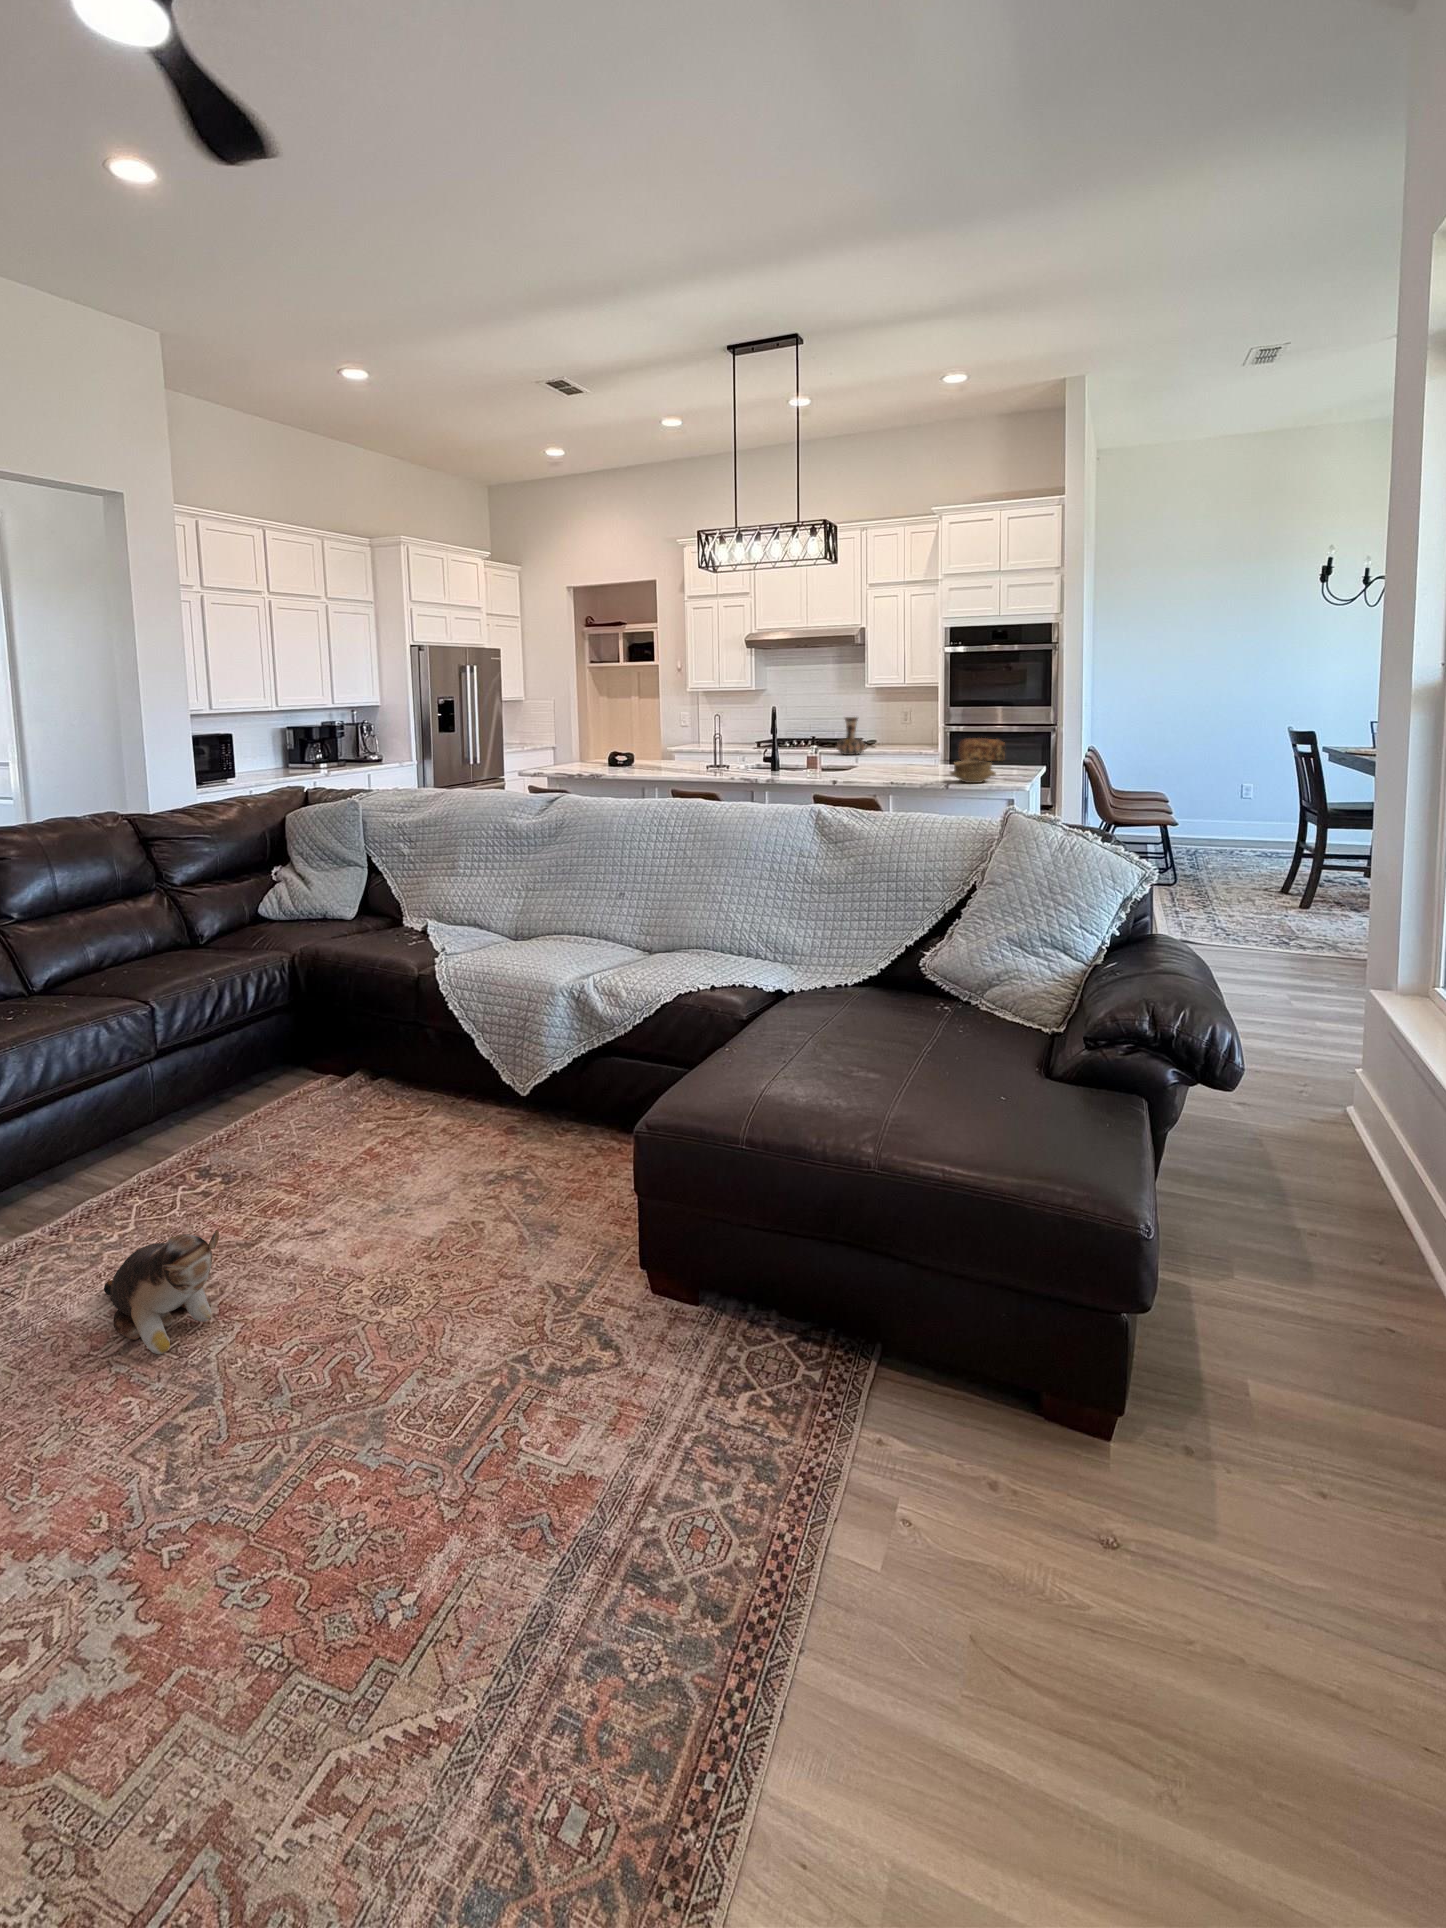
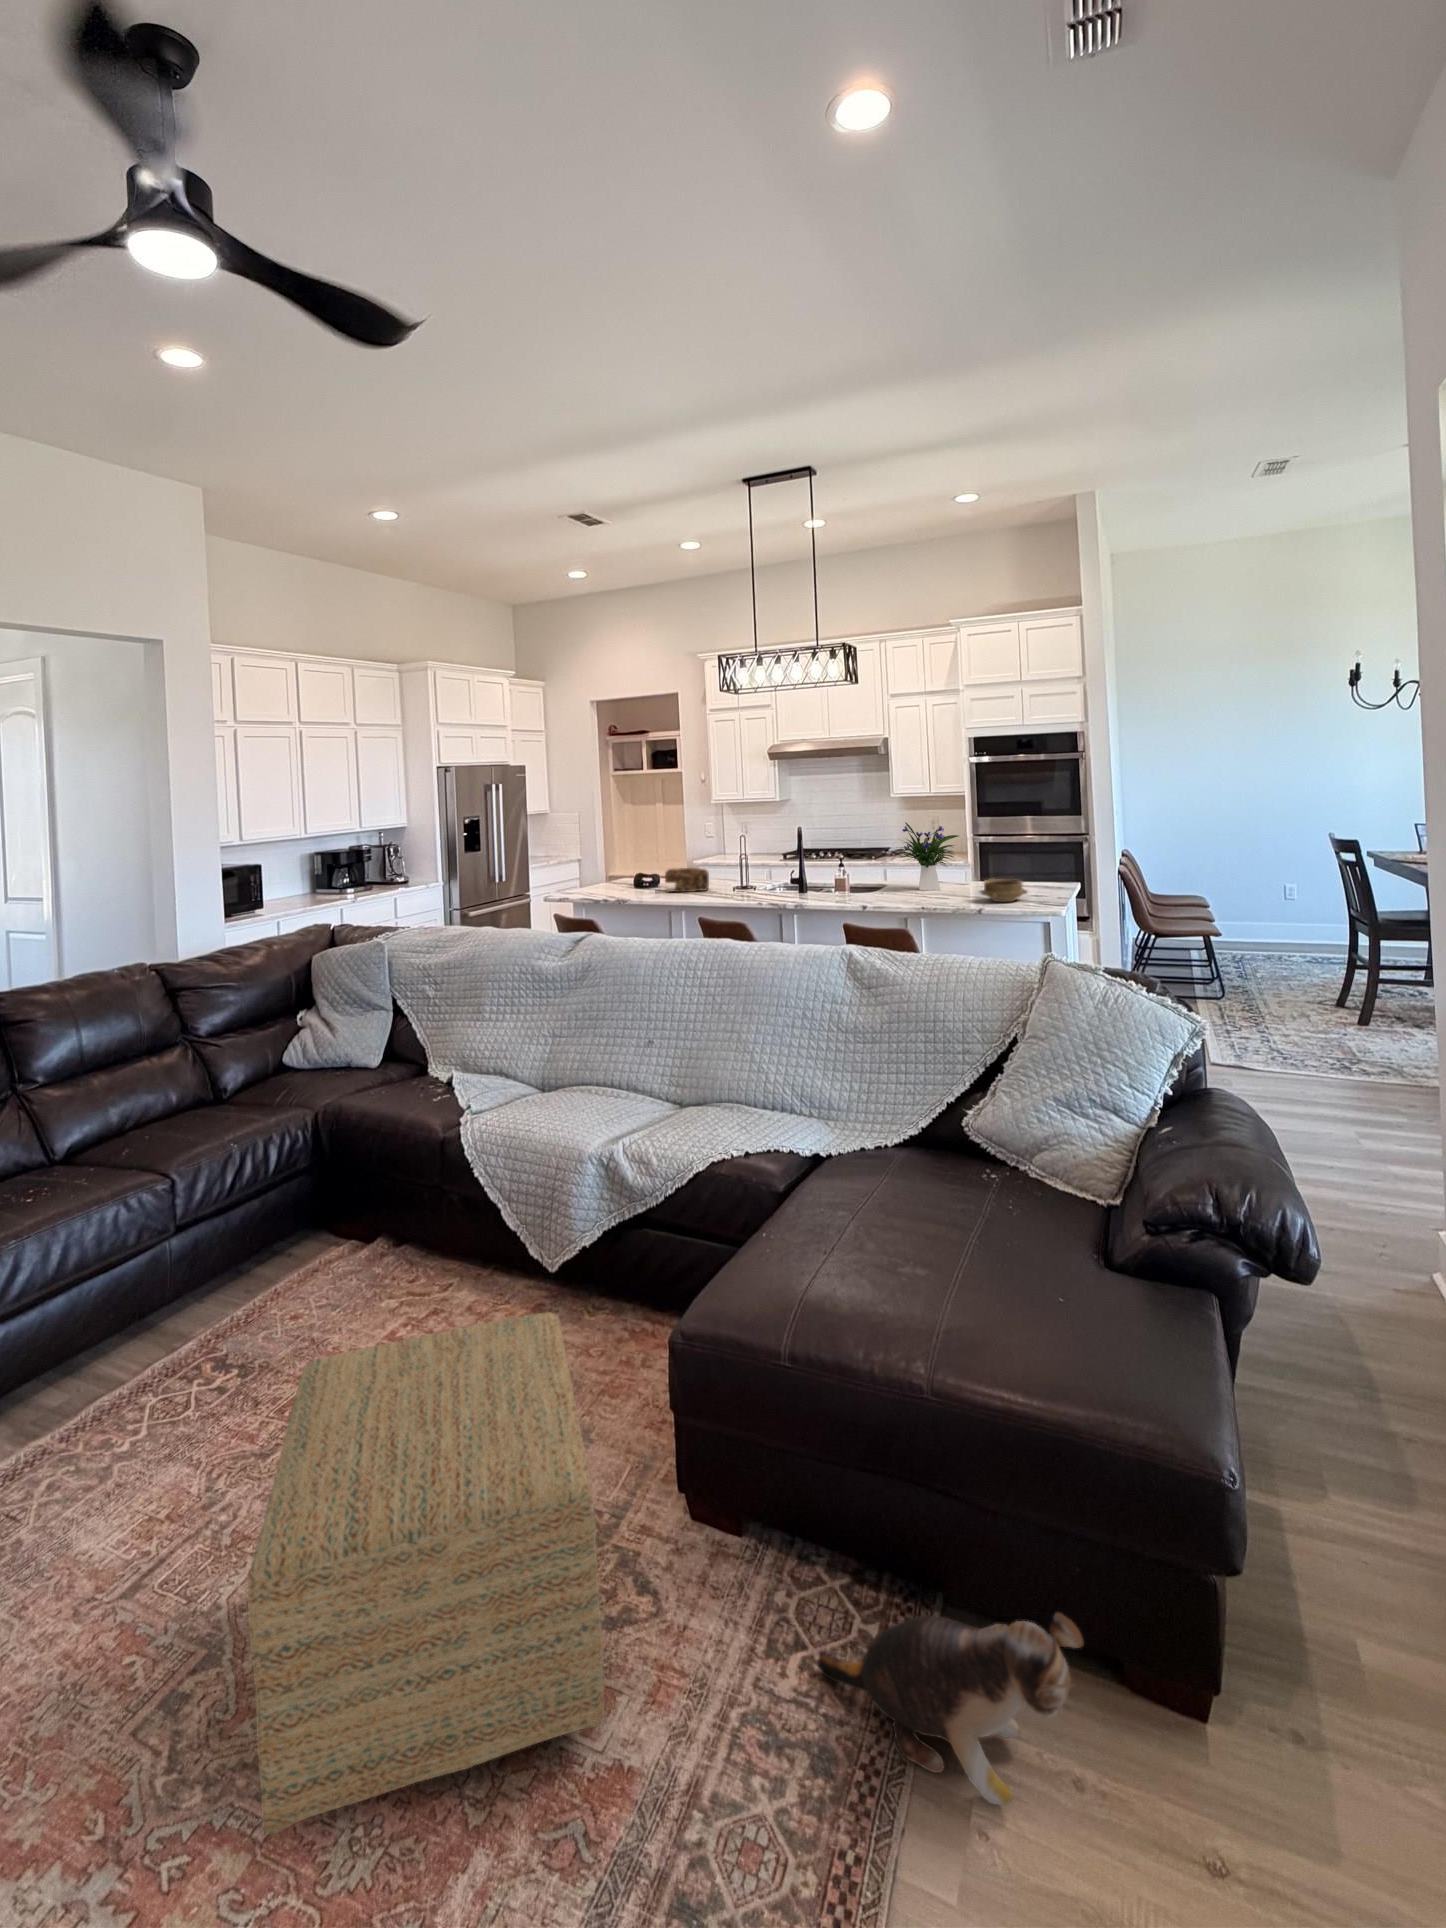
flower arrangement: none [868,706,934,773] -> present [899,822,958,890]
decorative vase: present [837,717,865,755] -> none [863,827,892,865]
bread loaf: present [958,738,1005,761] -> present [665,868,709,892]
ottoman: none [237,1110,569,1525] -> present [248,1312,605,1835]
plush toy: present [104,1230,219,1354] -> present [817,1613,1083,1805]

